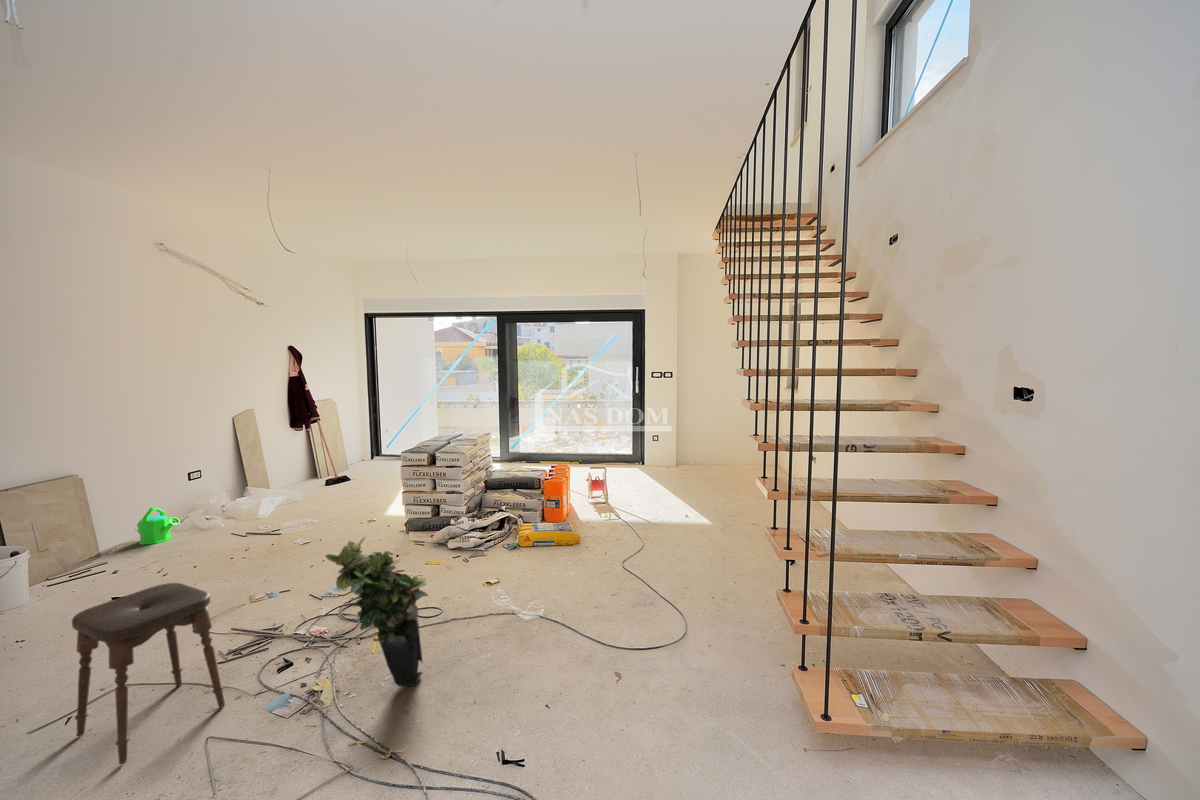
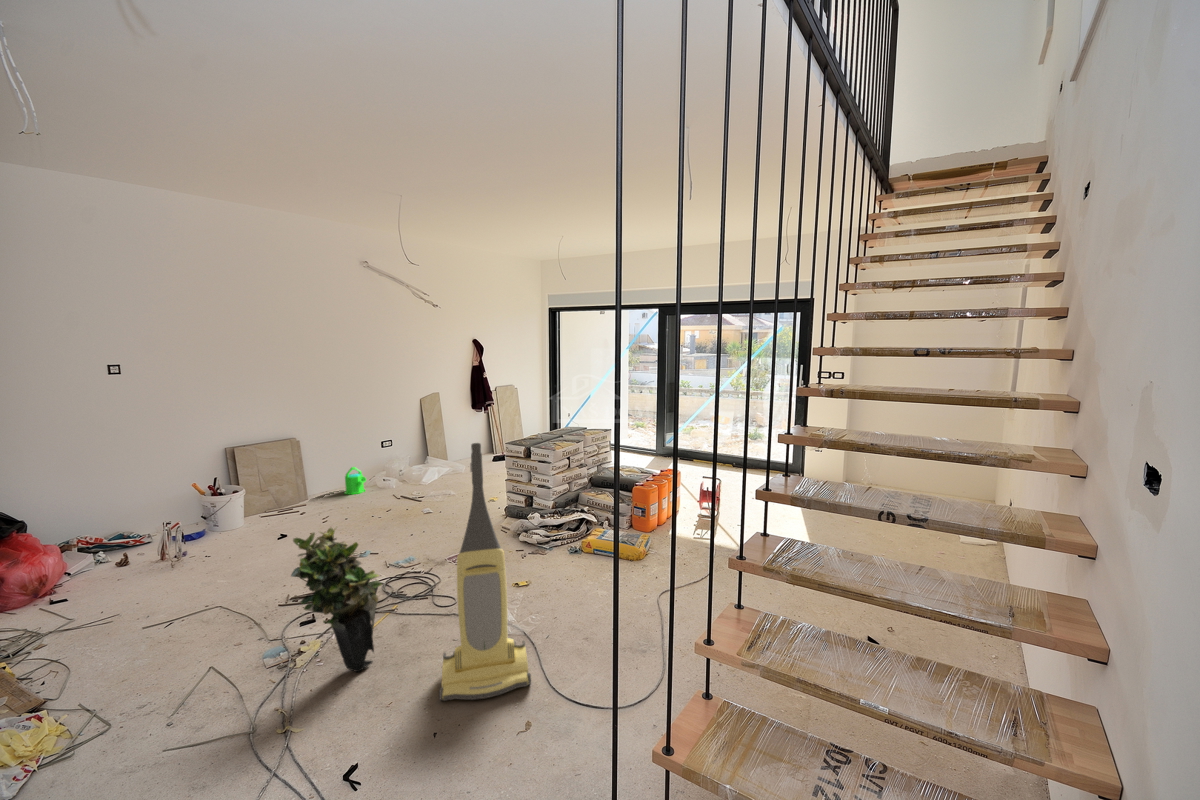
vacuum cleaner: none [503,431,592,676] -> present [439,443,531,701]
stool: present [72,583,225,764] -> none [155,536,250,665]

